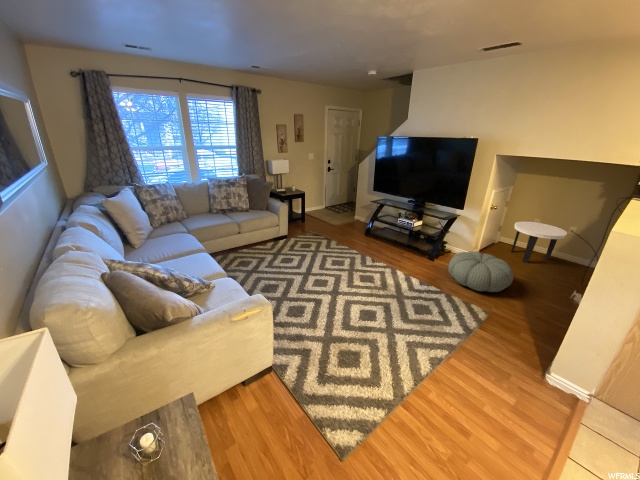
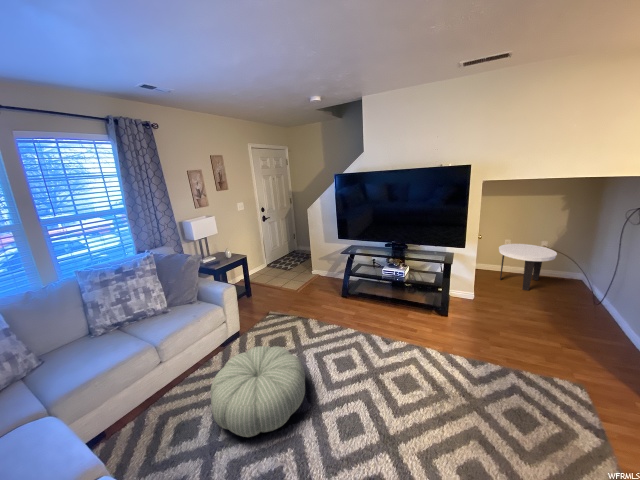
pouf: present [448,251,513,292] -> present [210,346,305,437]

